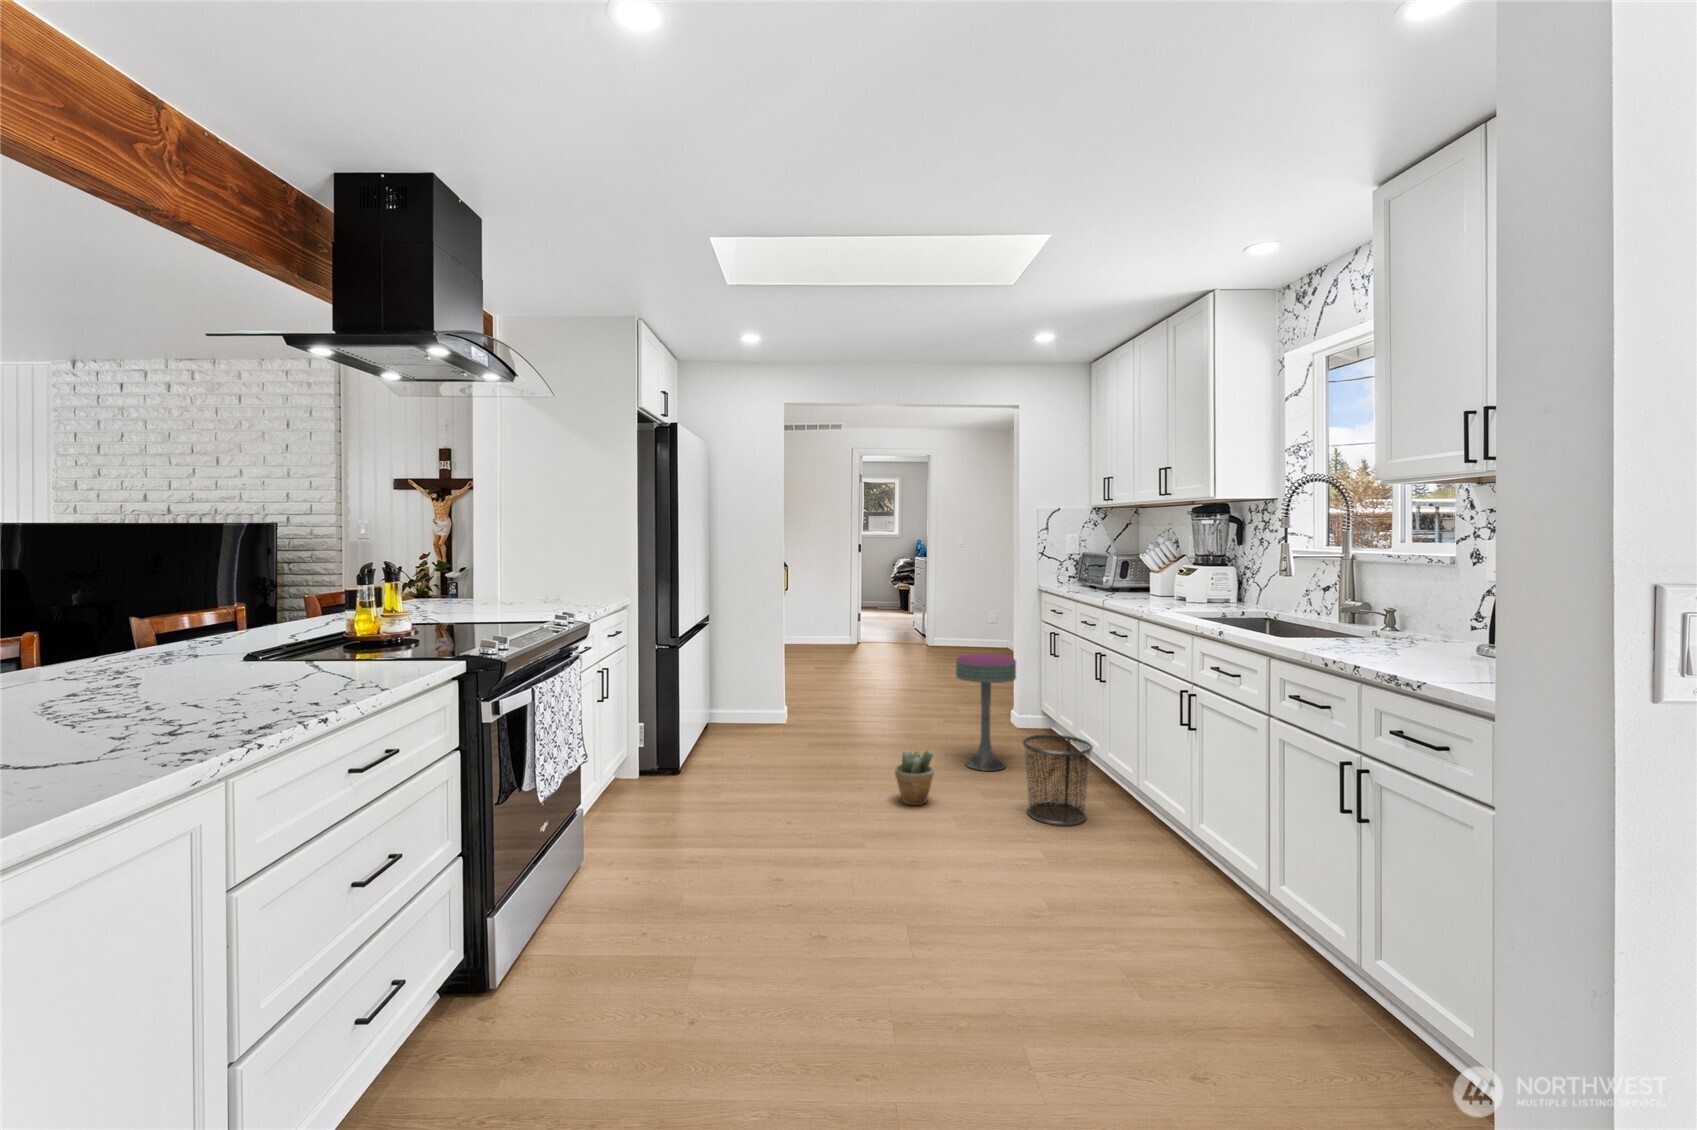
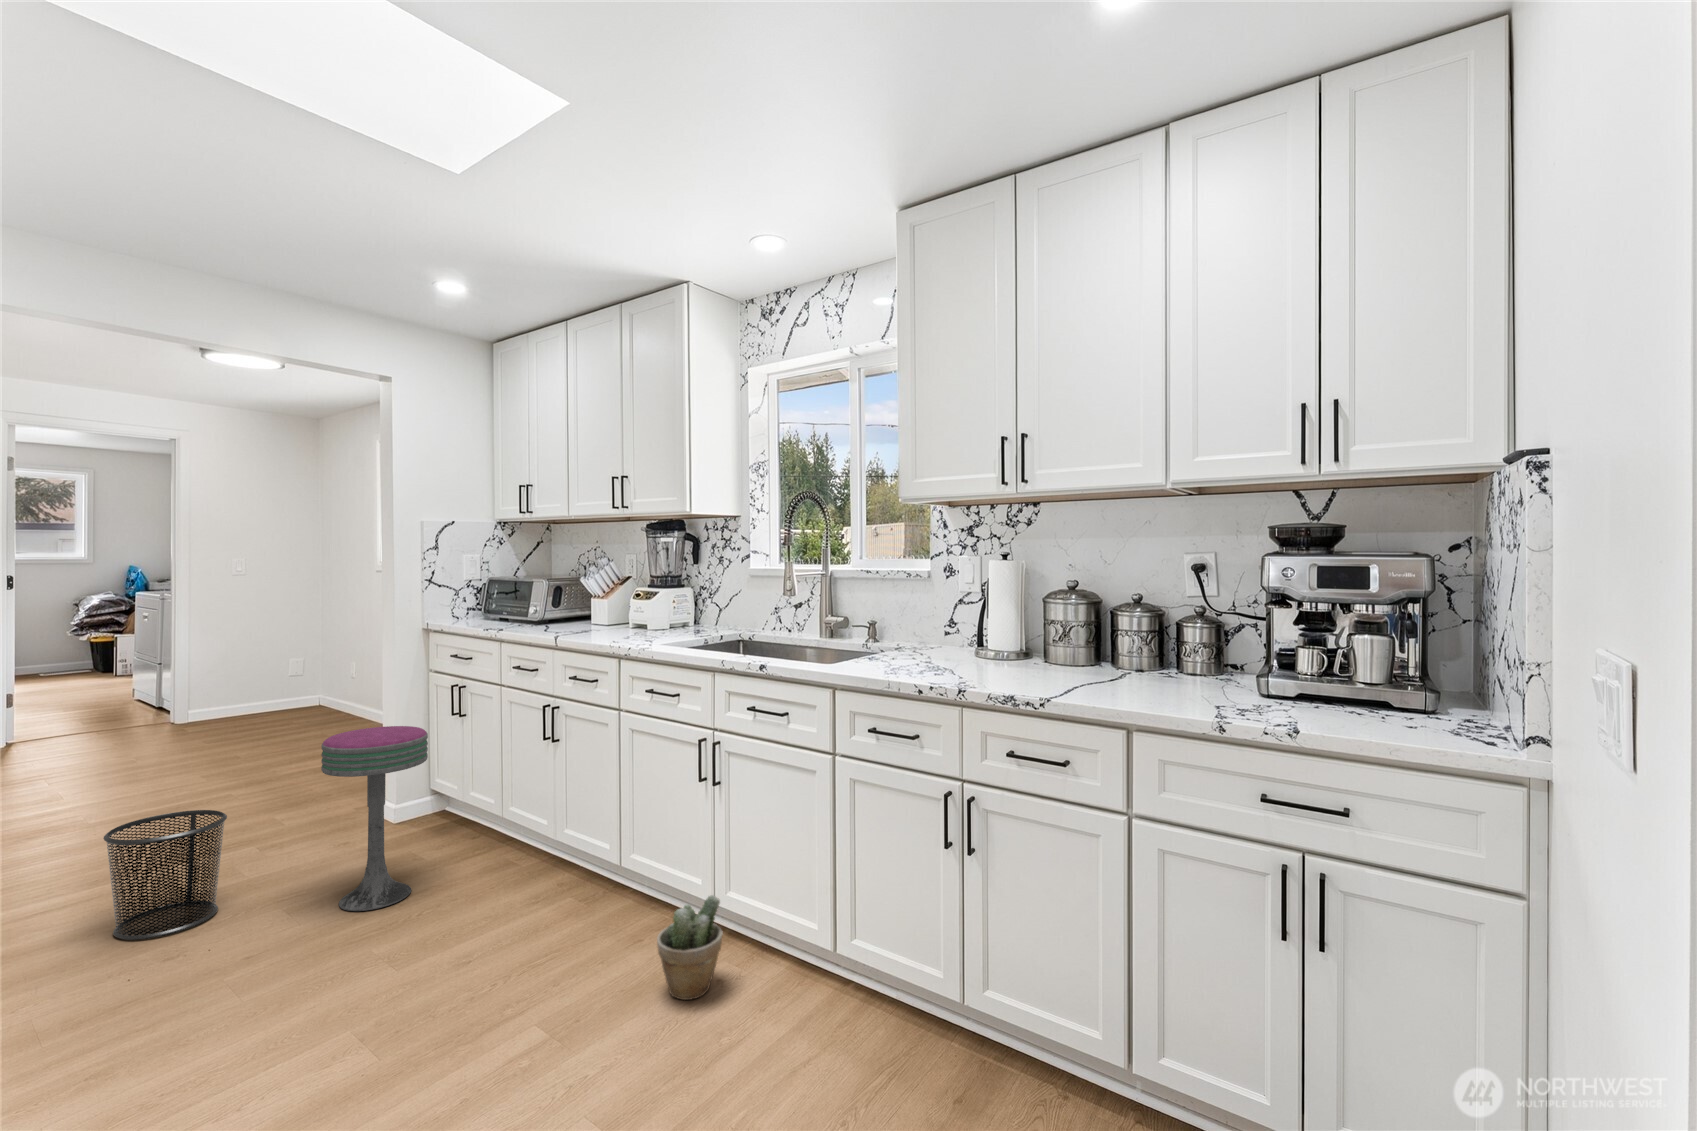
waste bin: present [1023,735,1093,825] -> present [103,810,227,940]
potted plant: present [895,750,934,805] -> present [657,895,723,1000]

